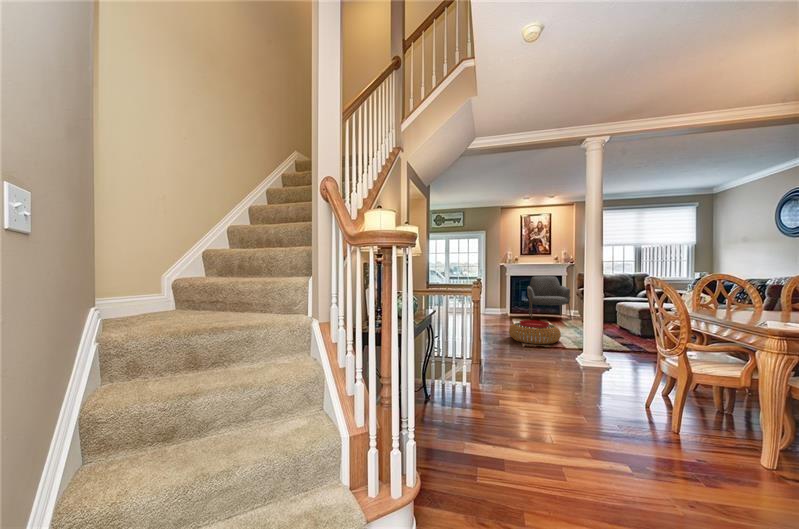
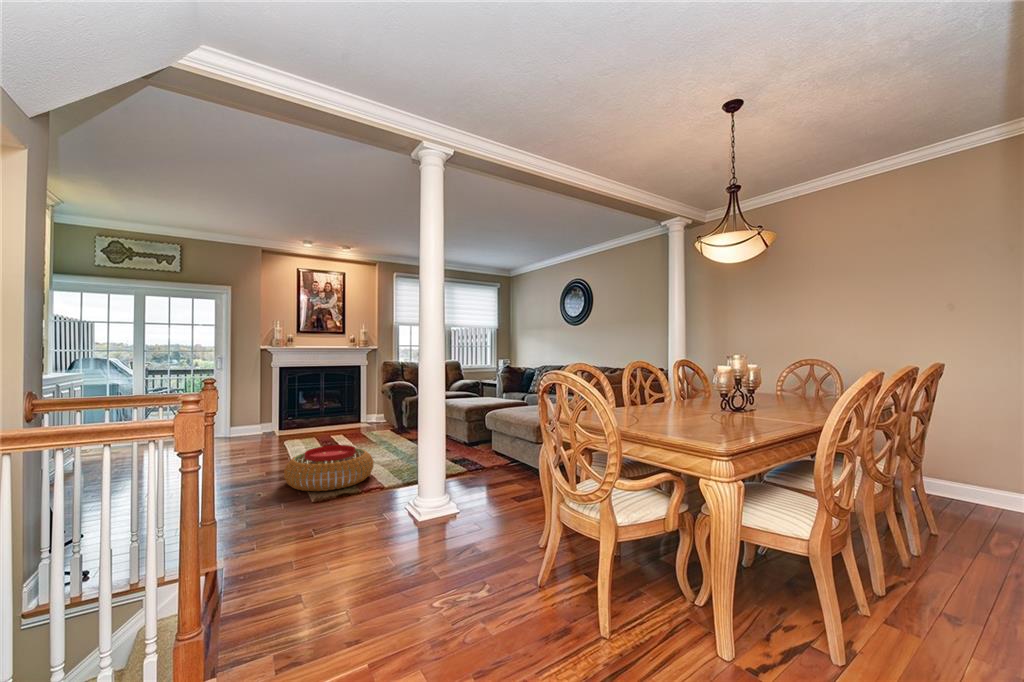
armchair: present [527,276,571,319] -> none [309,367,375,437]

